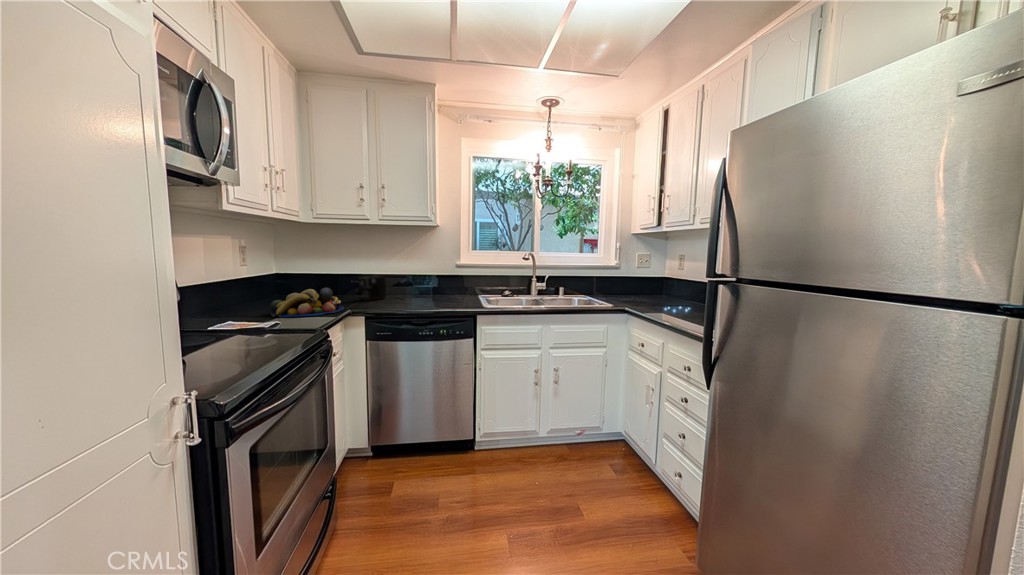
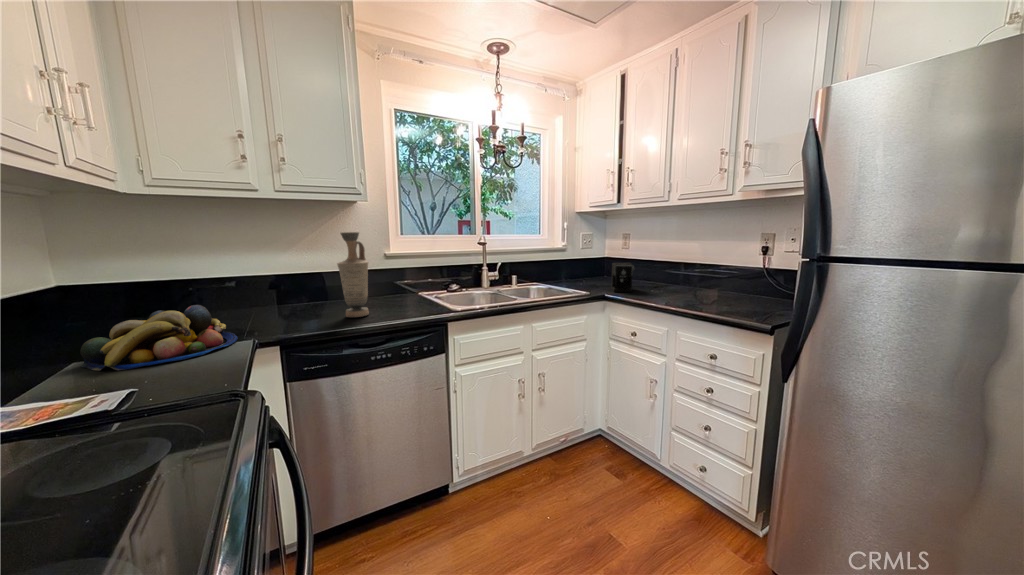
vase: none [408,248,428,306] -> present [337,232,369,317]
coffee maker: present [357,276,386,301] -> present [612,263,659,292]

